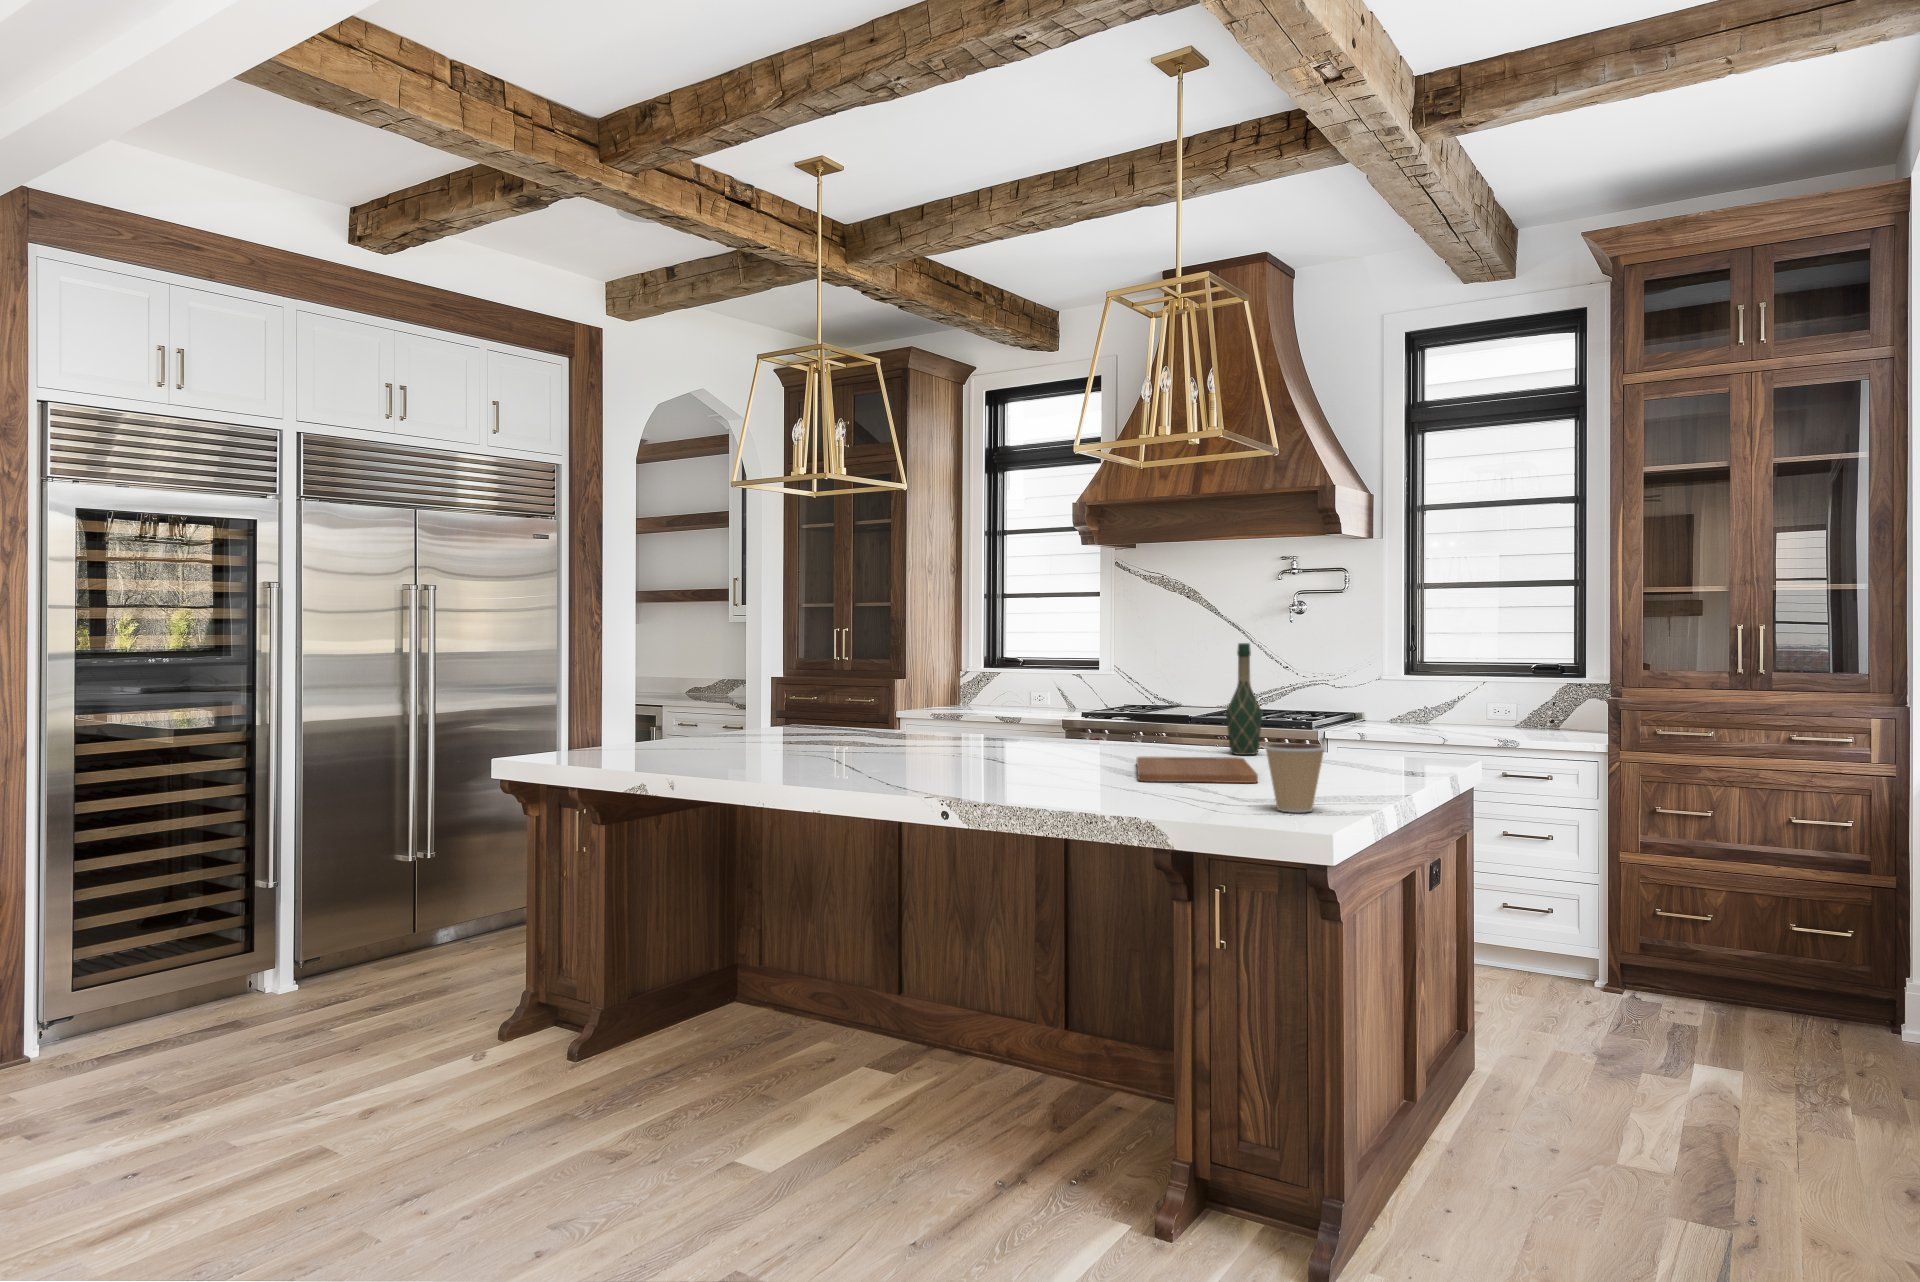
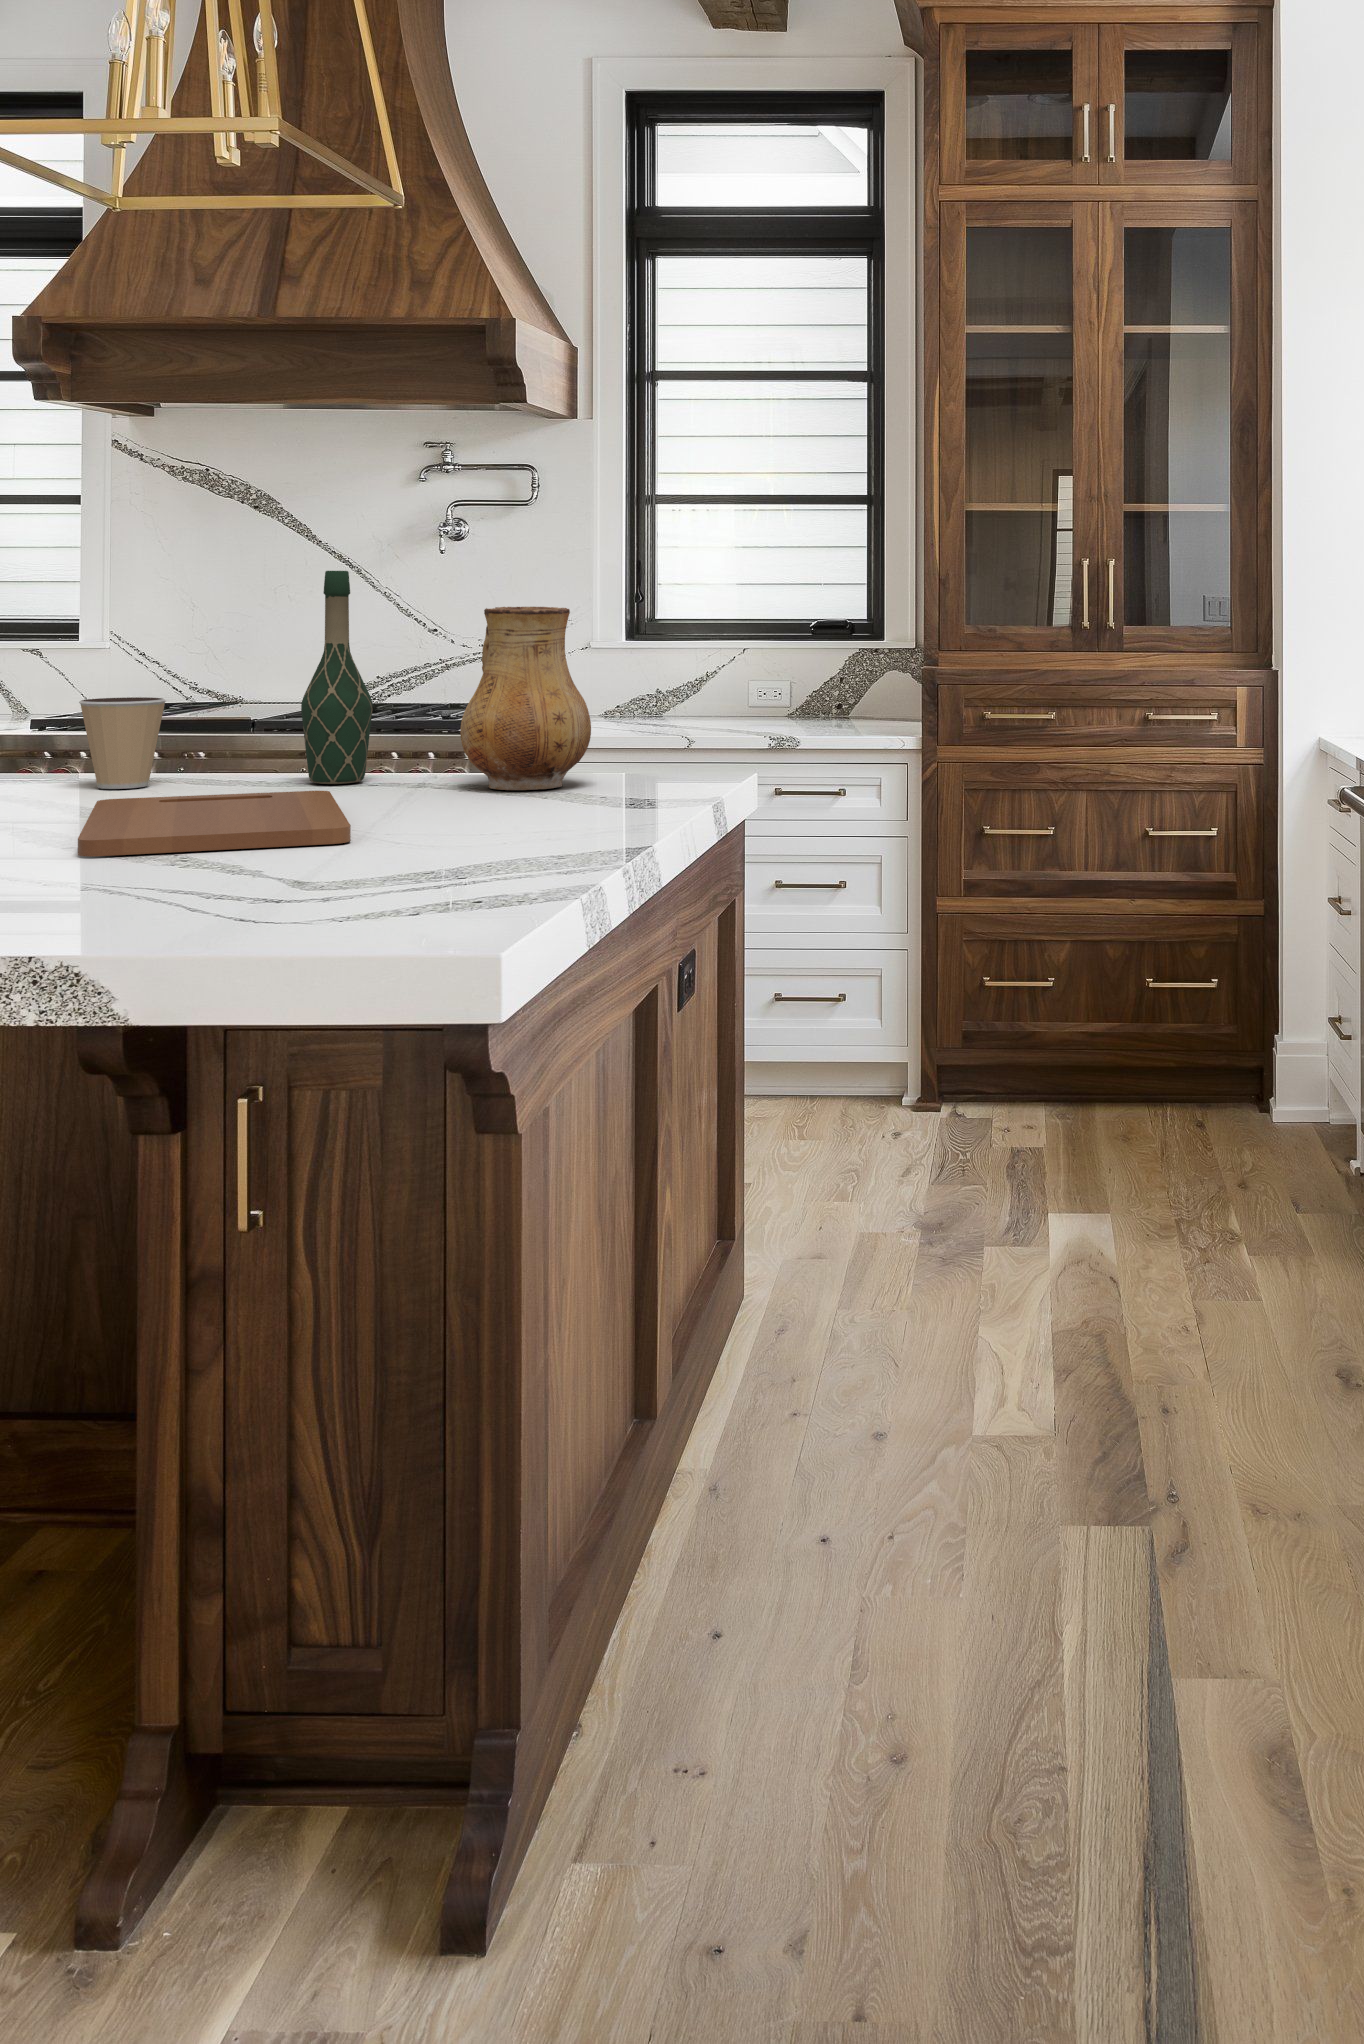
ceramic pitcher: none [1309,663,1381,763] -> present [460,607,591,790]
coffee cup: present [1266,744,1324,813] -> present [79,697,166,789]

